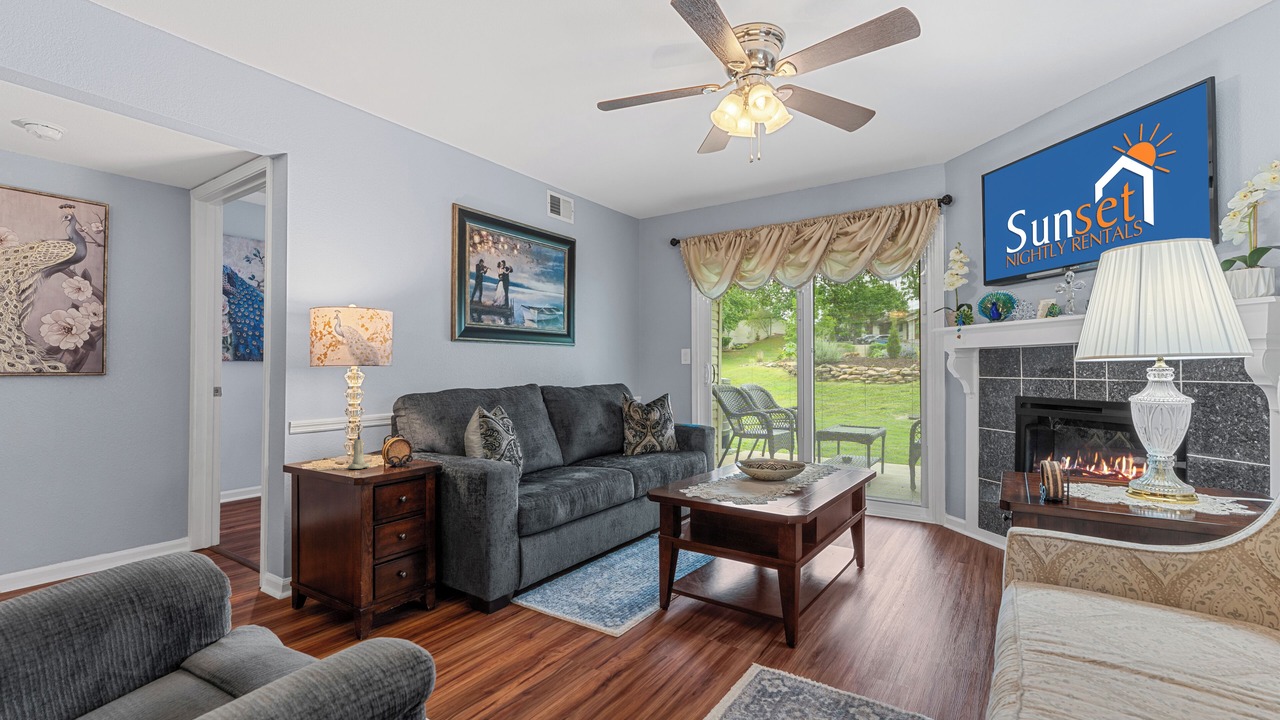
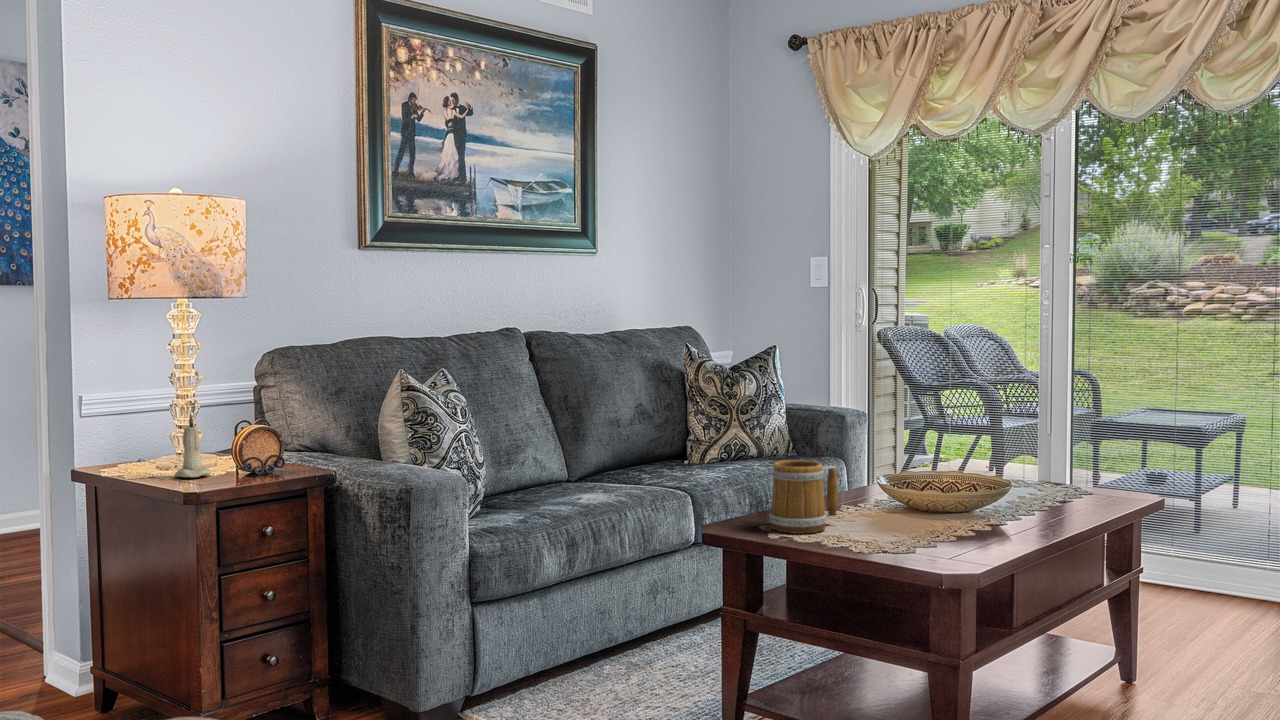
mug: none [684,454,720,494] -> present [770,460,838,534]

